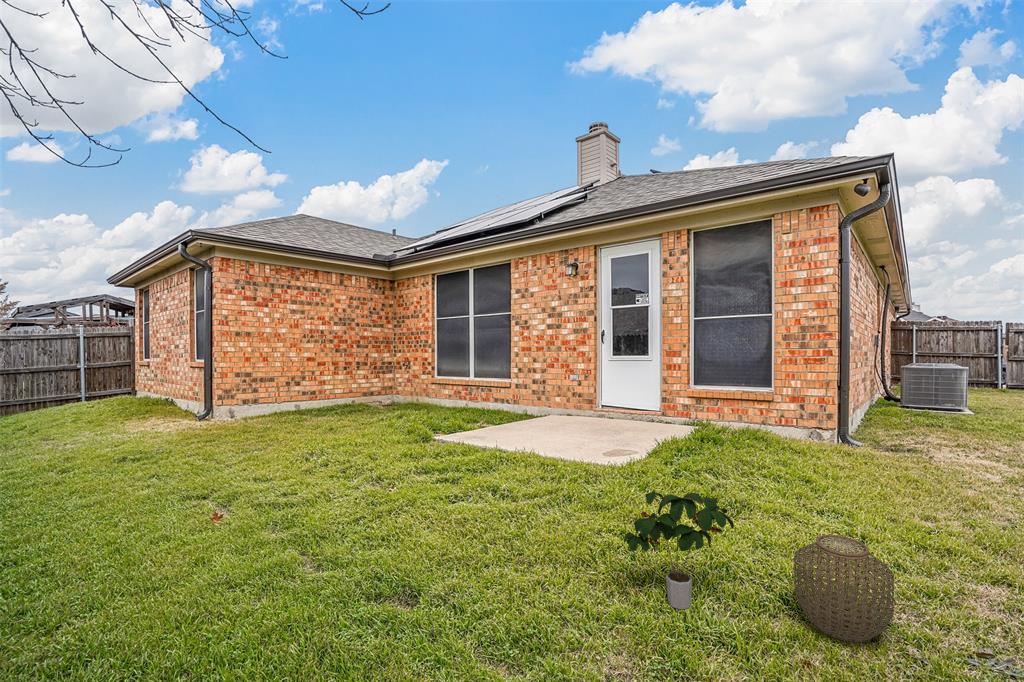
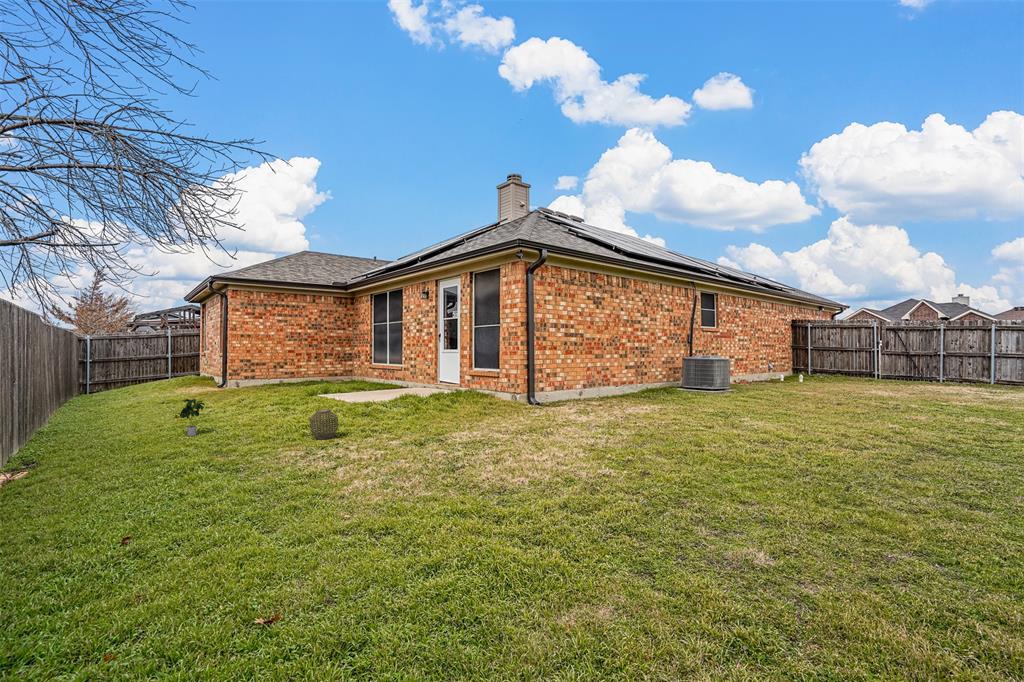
potted plant: present [624,491,734,609] -> present [180,399,205,436]

